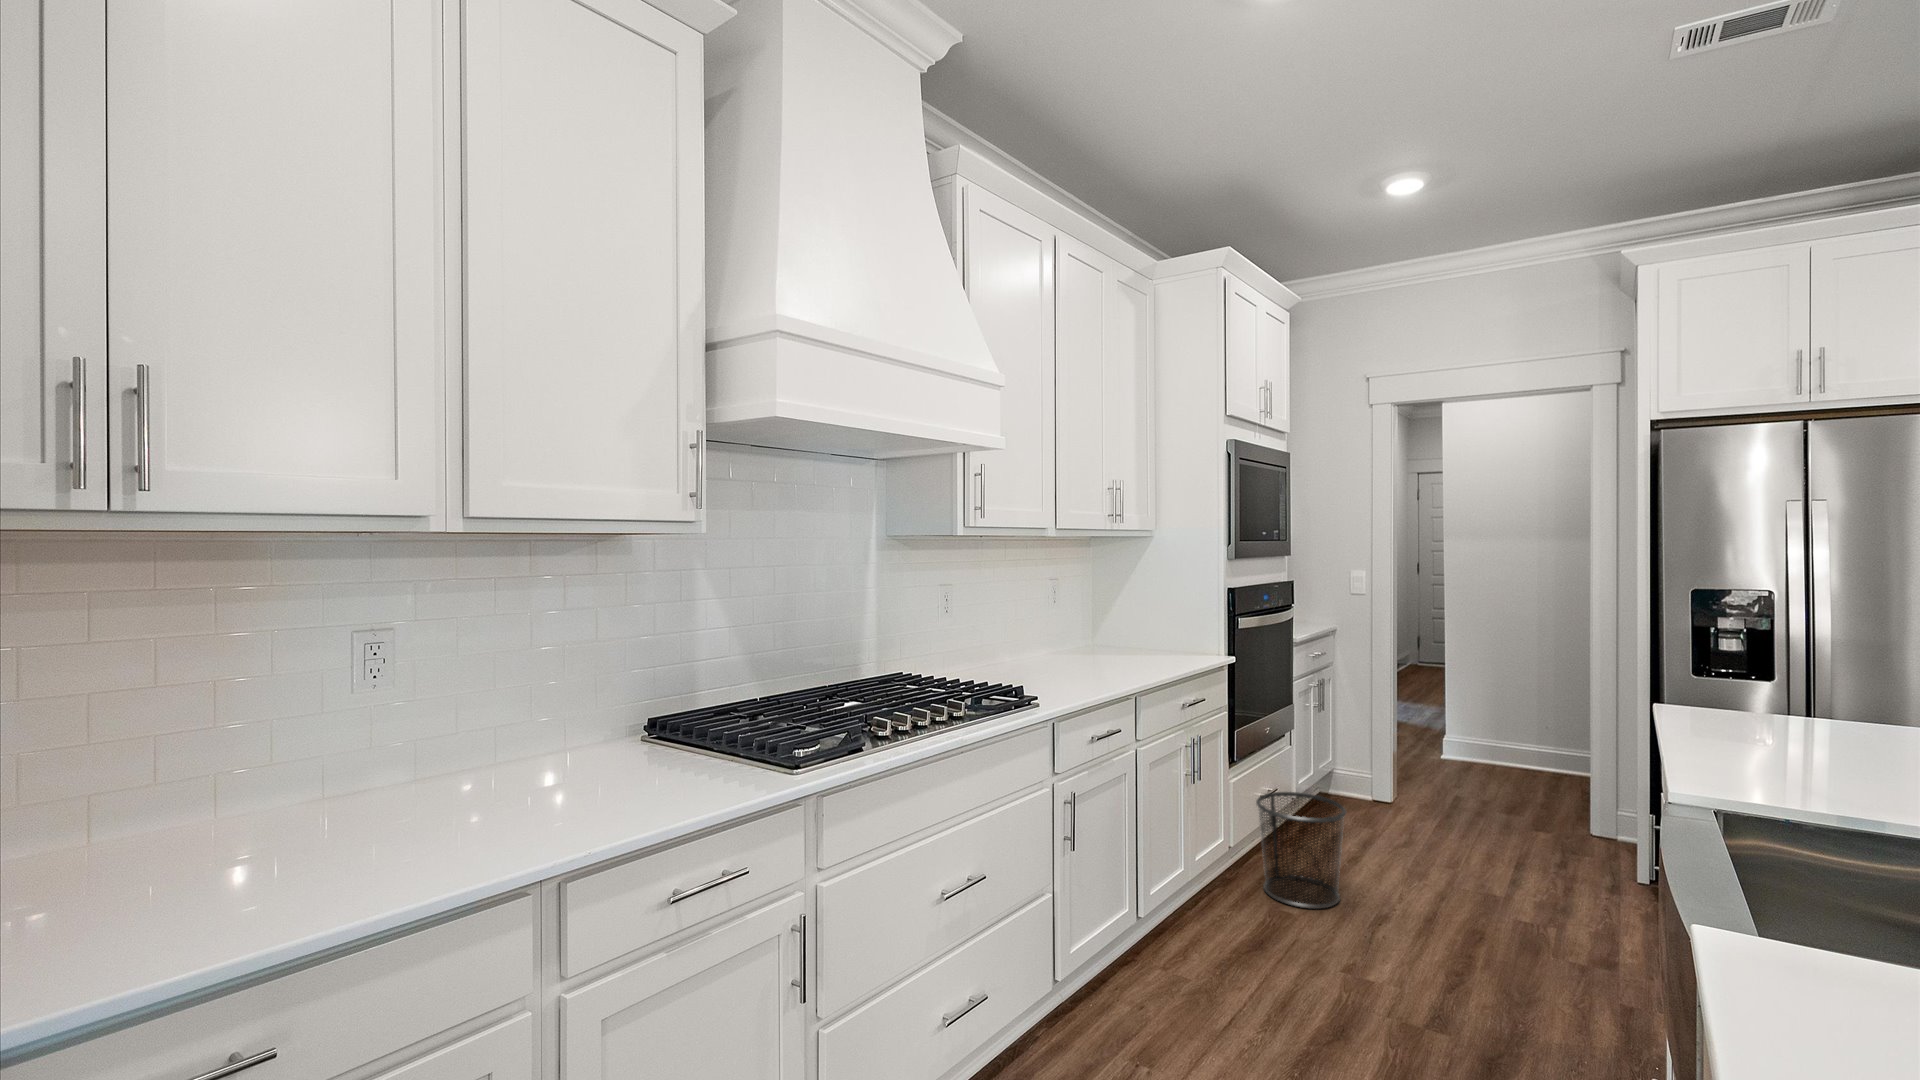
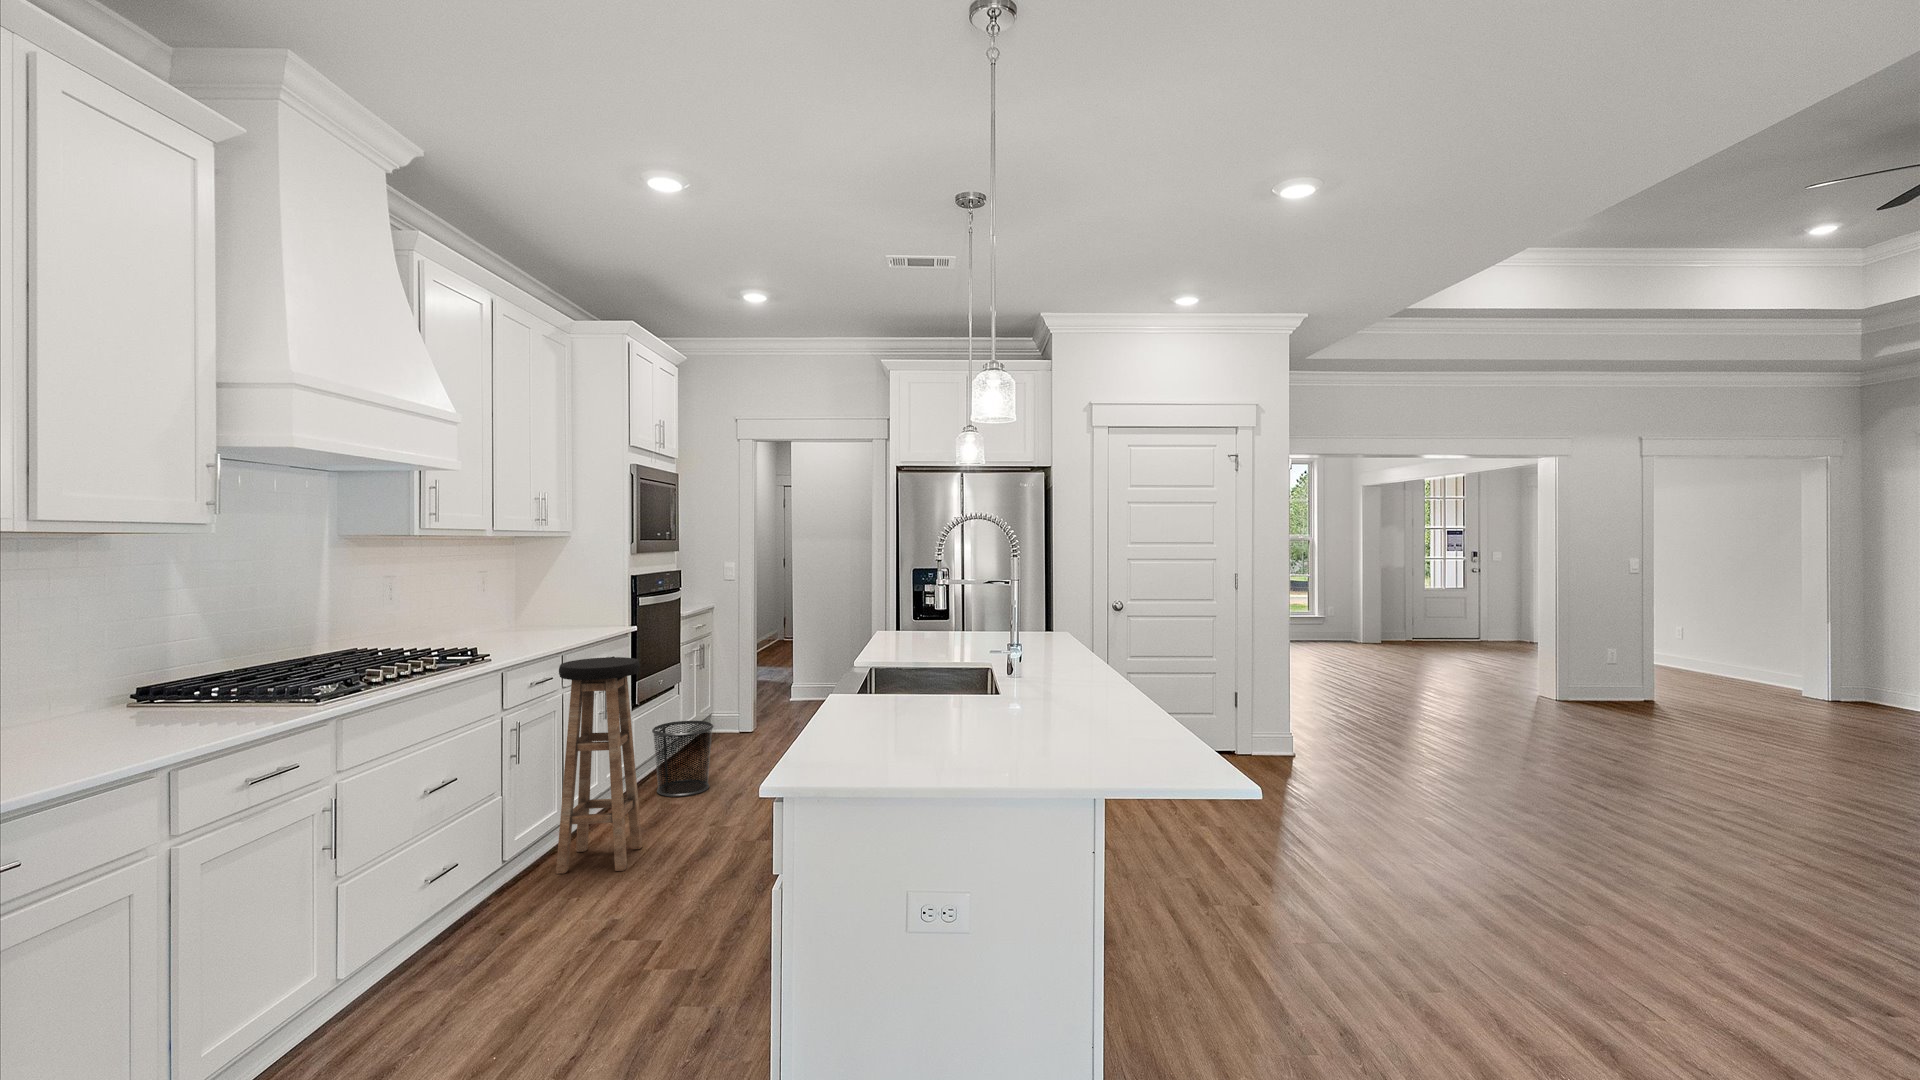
bar stool: none [1124,706,1244,1043] -> present [556,657,642,874]

